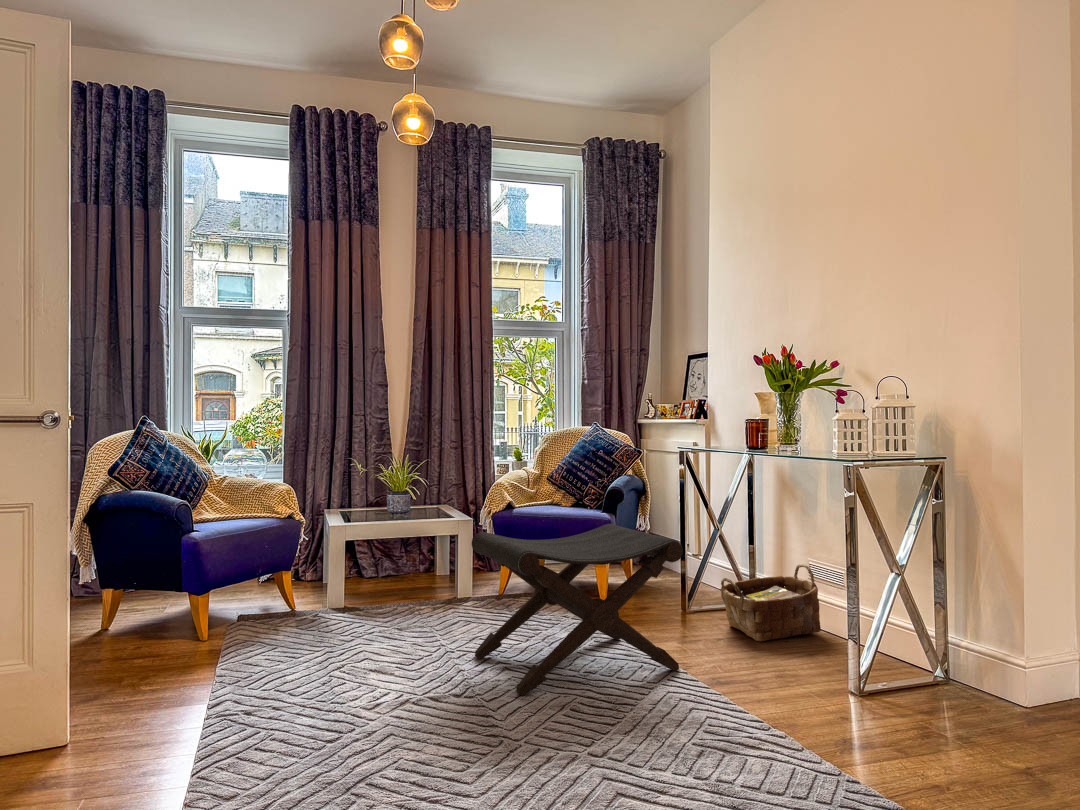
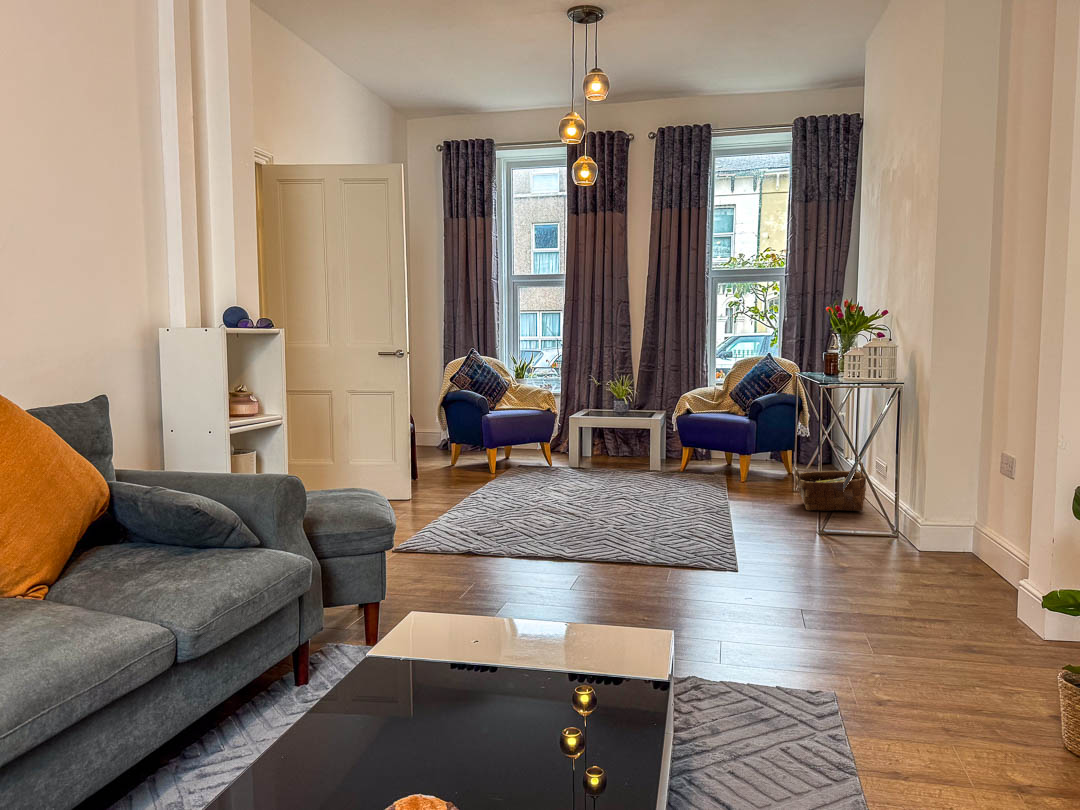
footstool: present [472,524,683,695] -> none [612,421,727,514]

